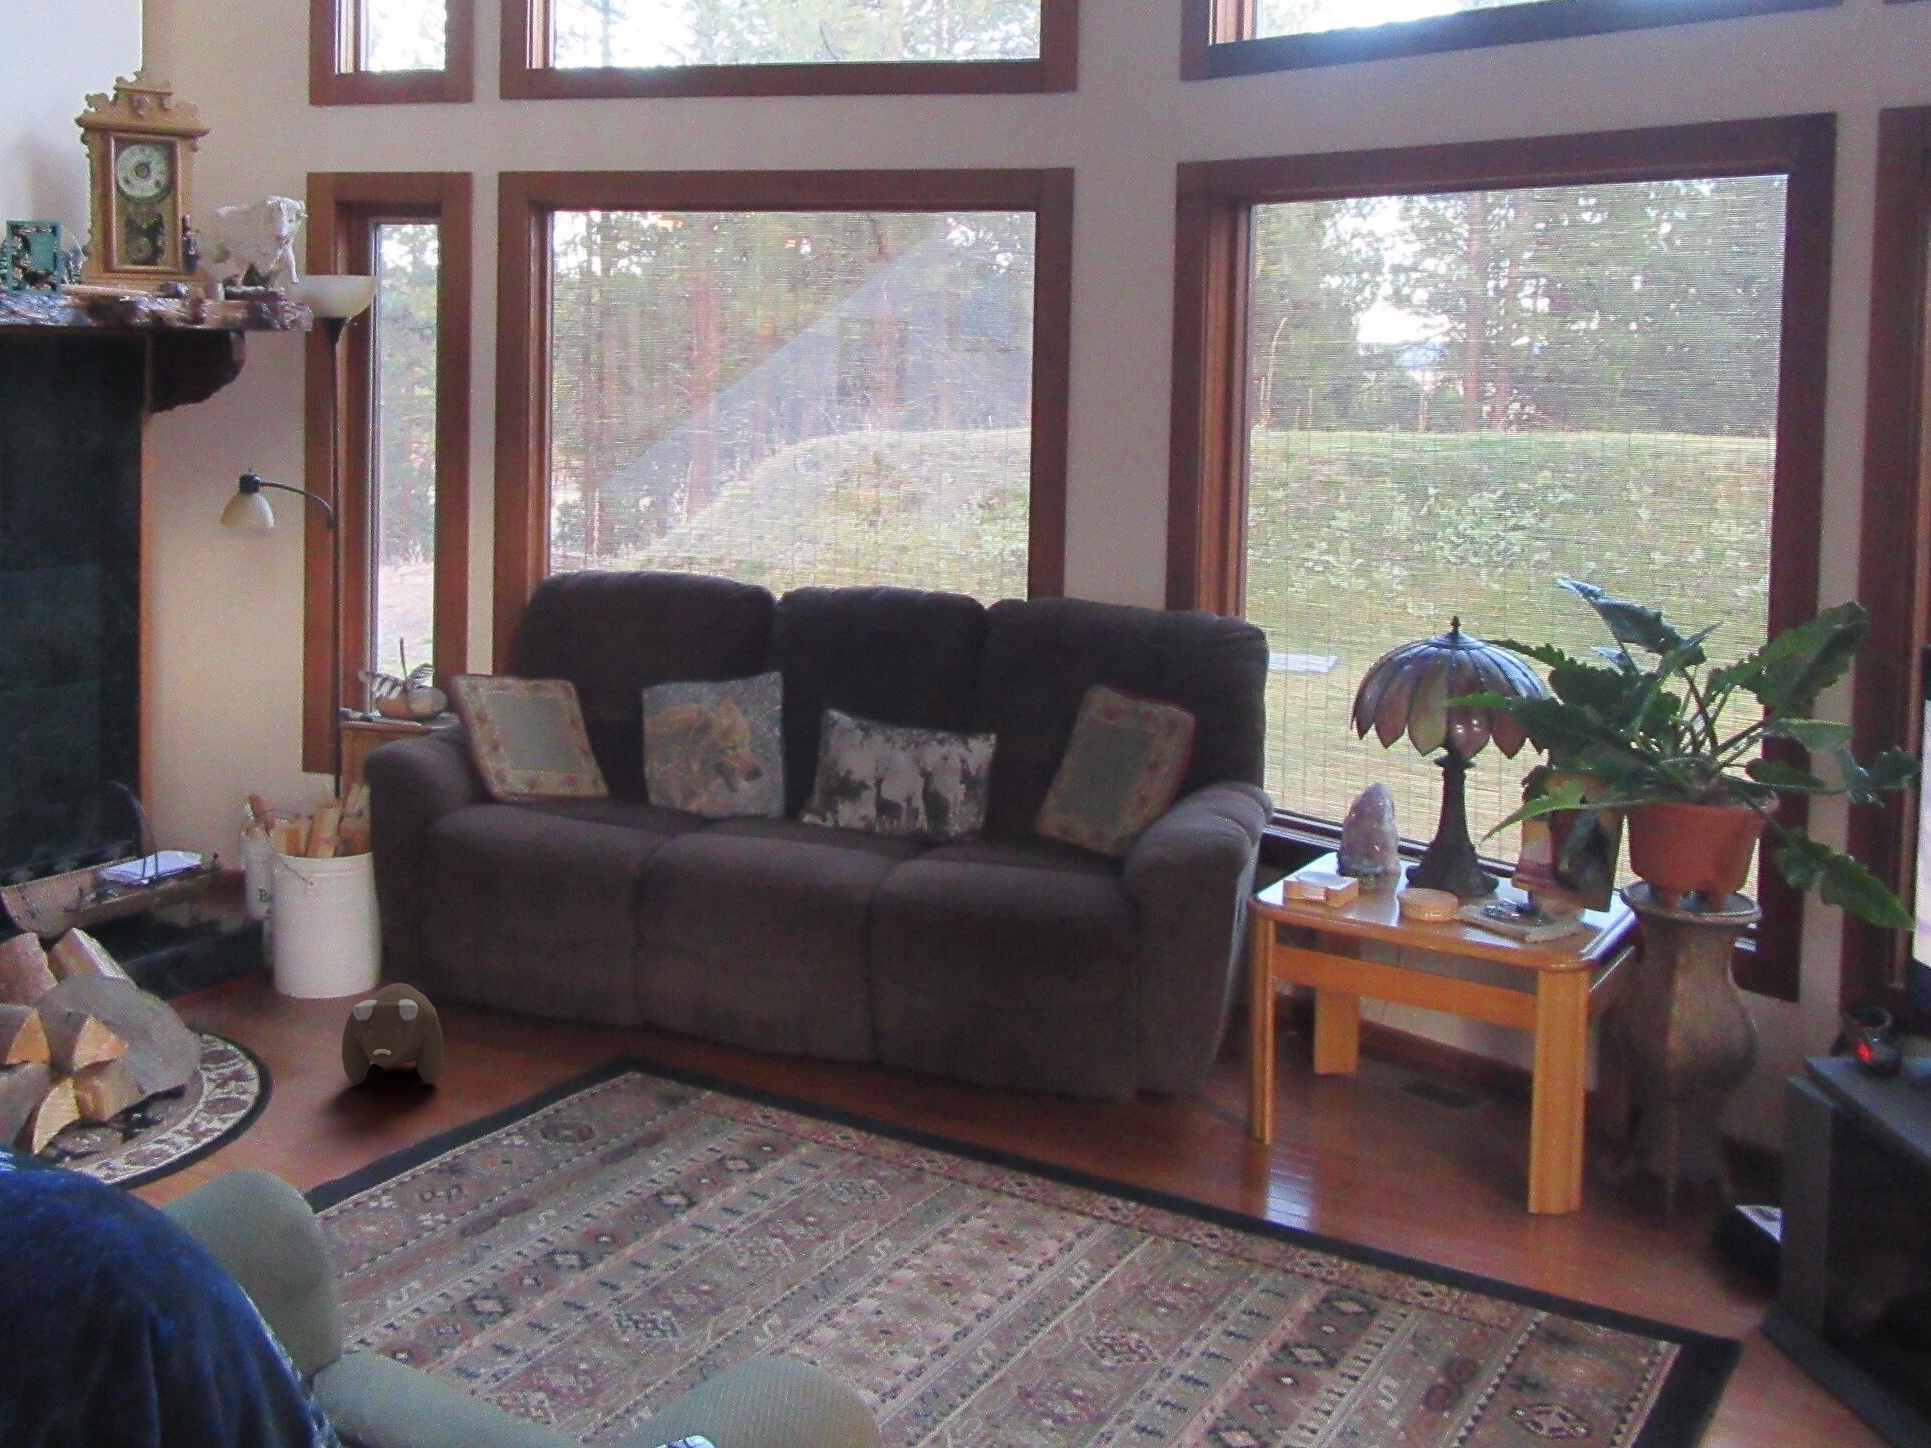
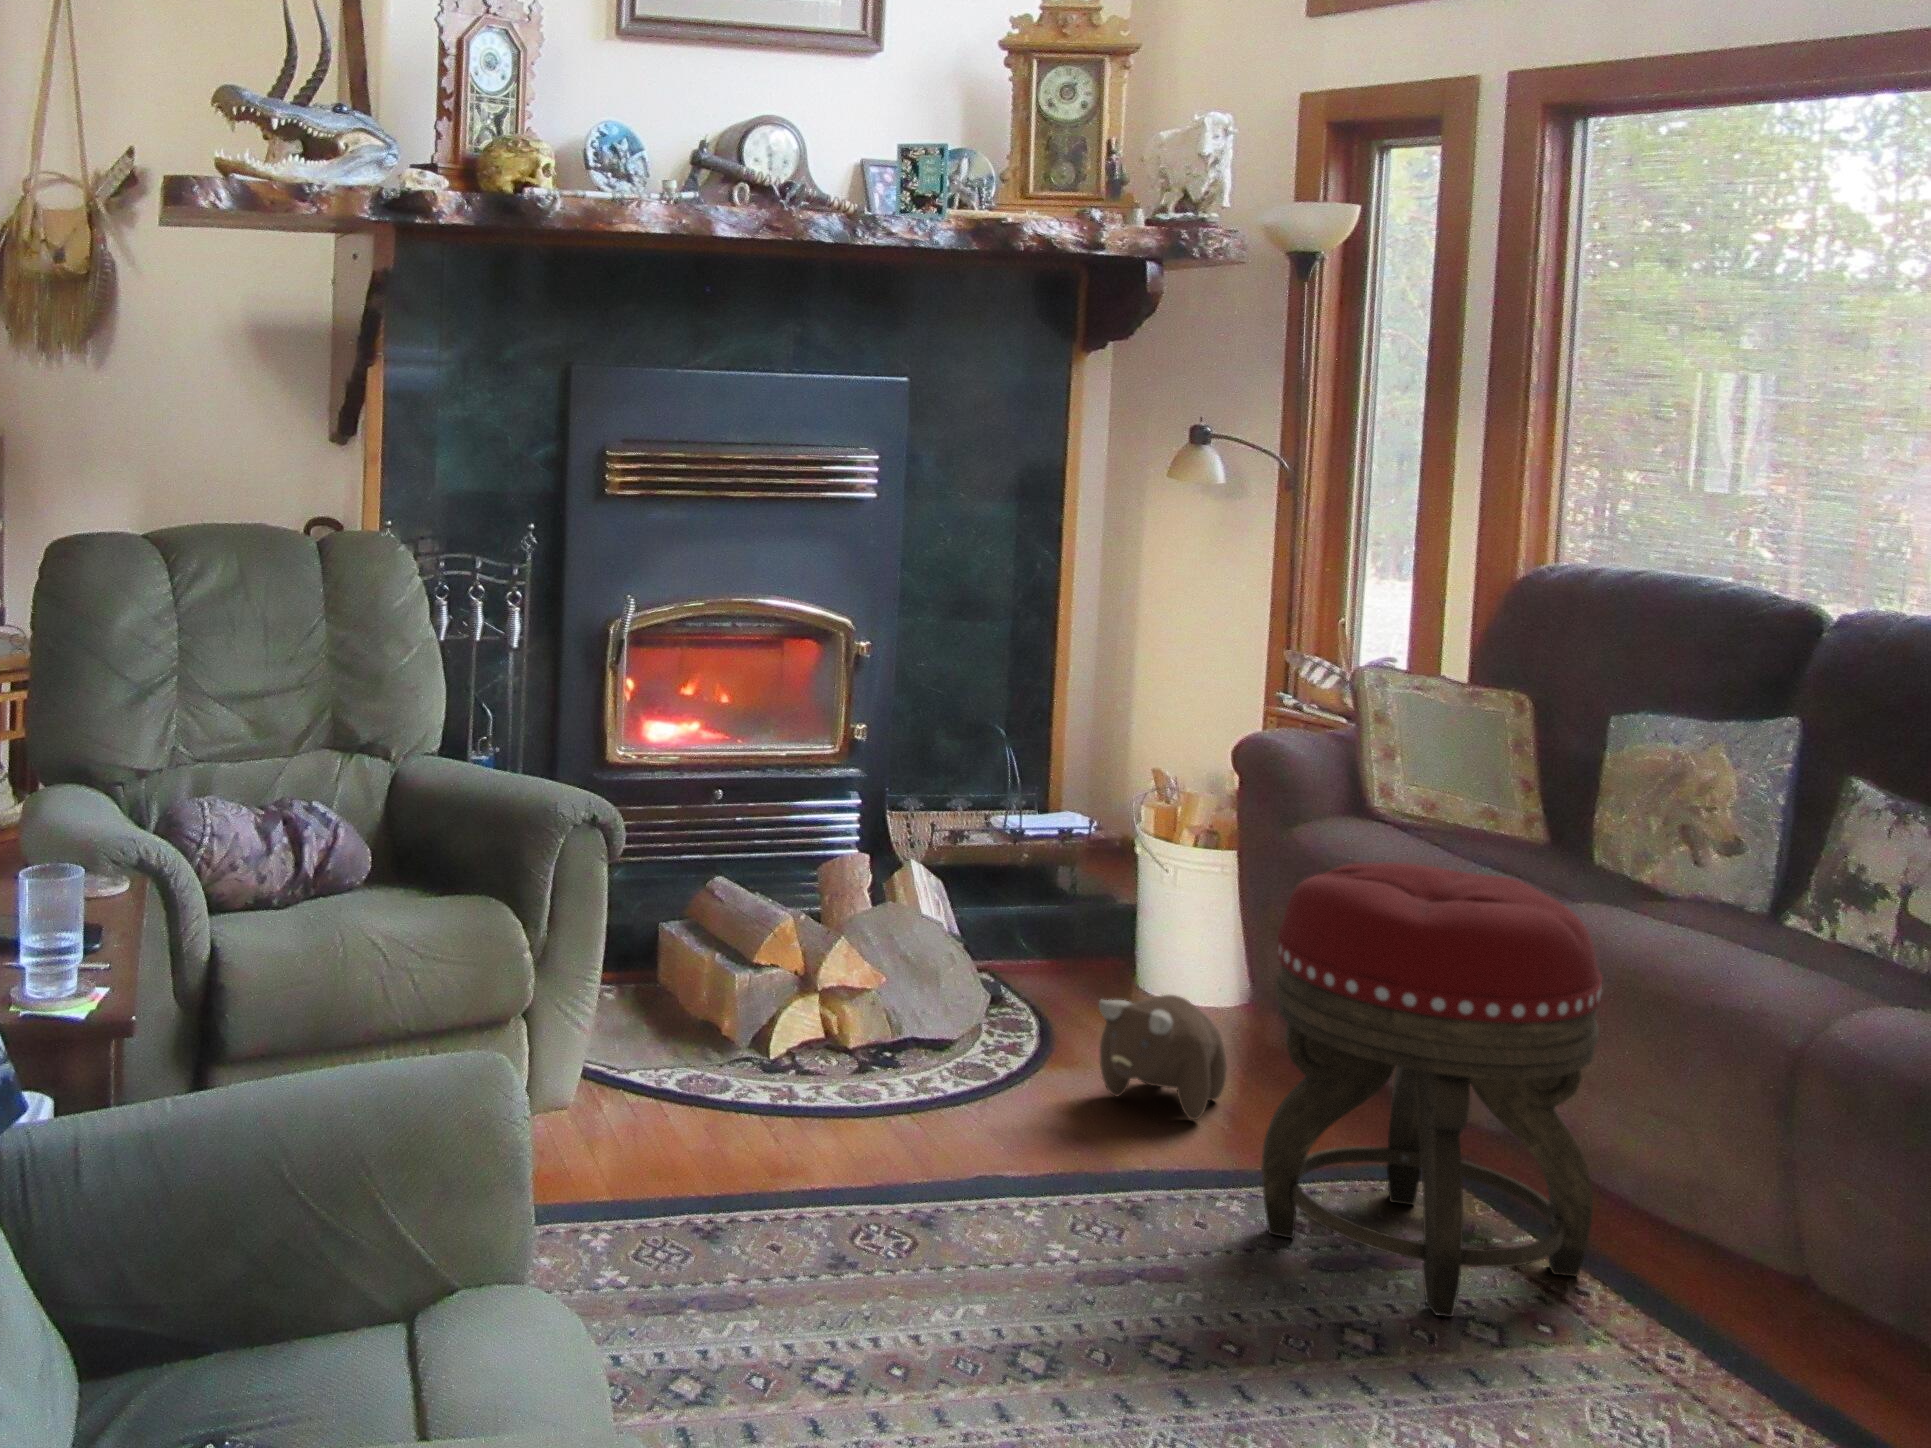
footstool: none [544,829,772,1167] -> present [1261,862,1602,1317]

